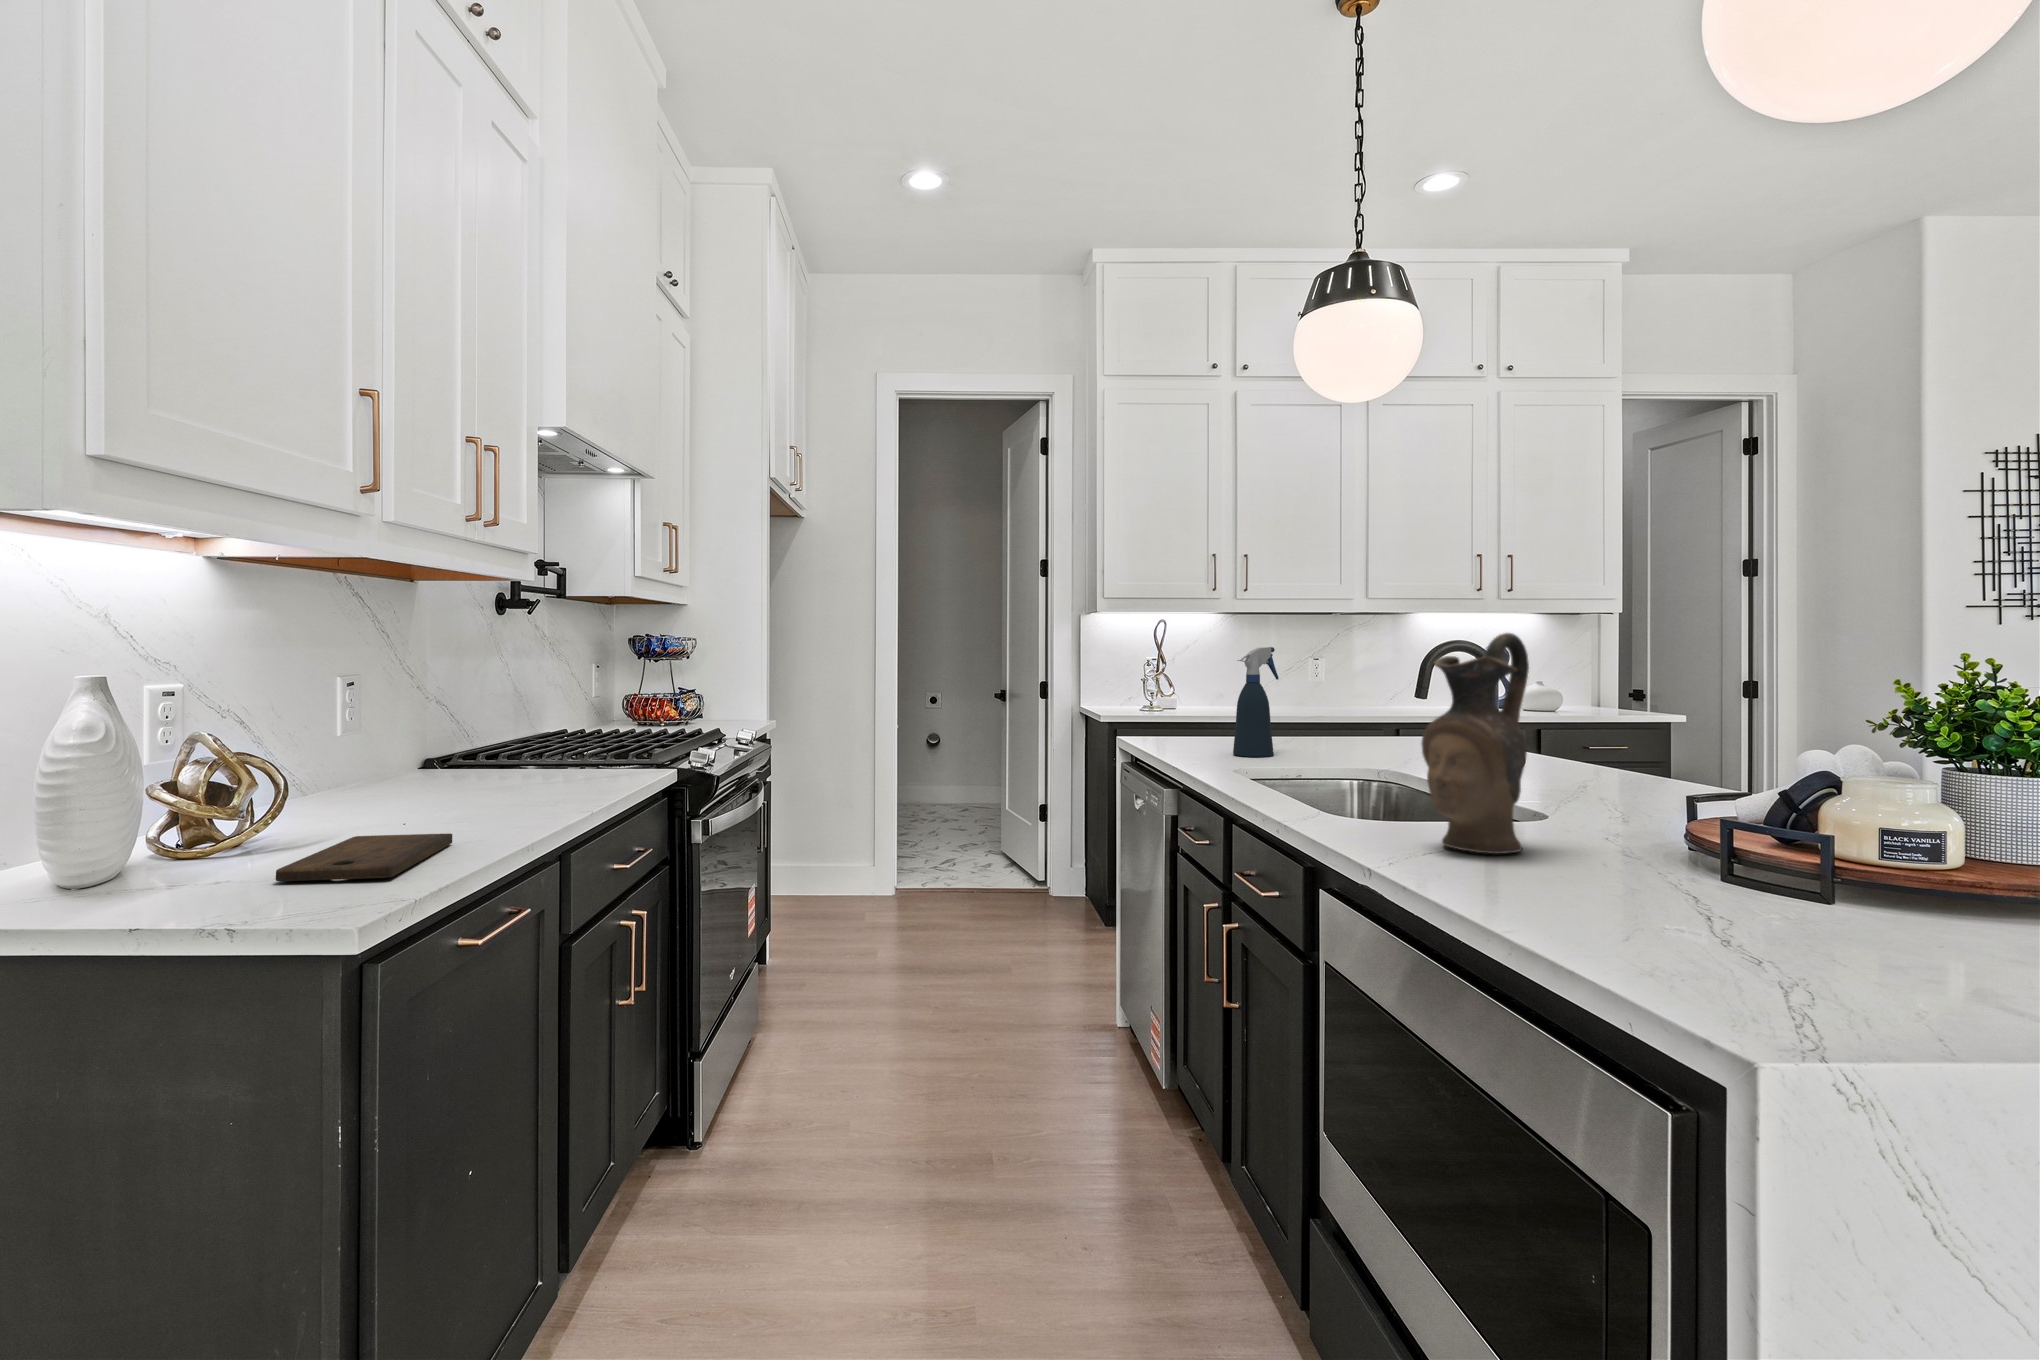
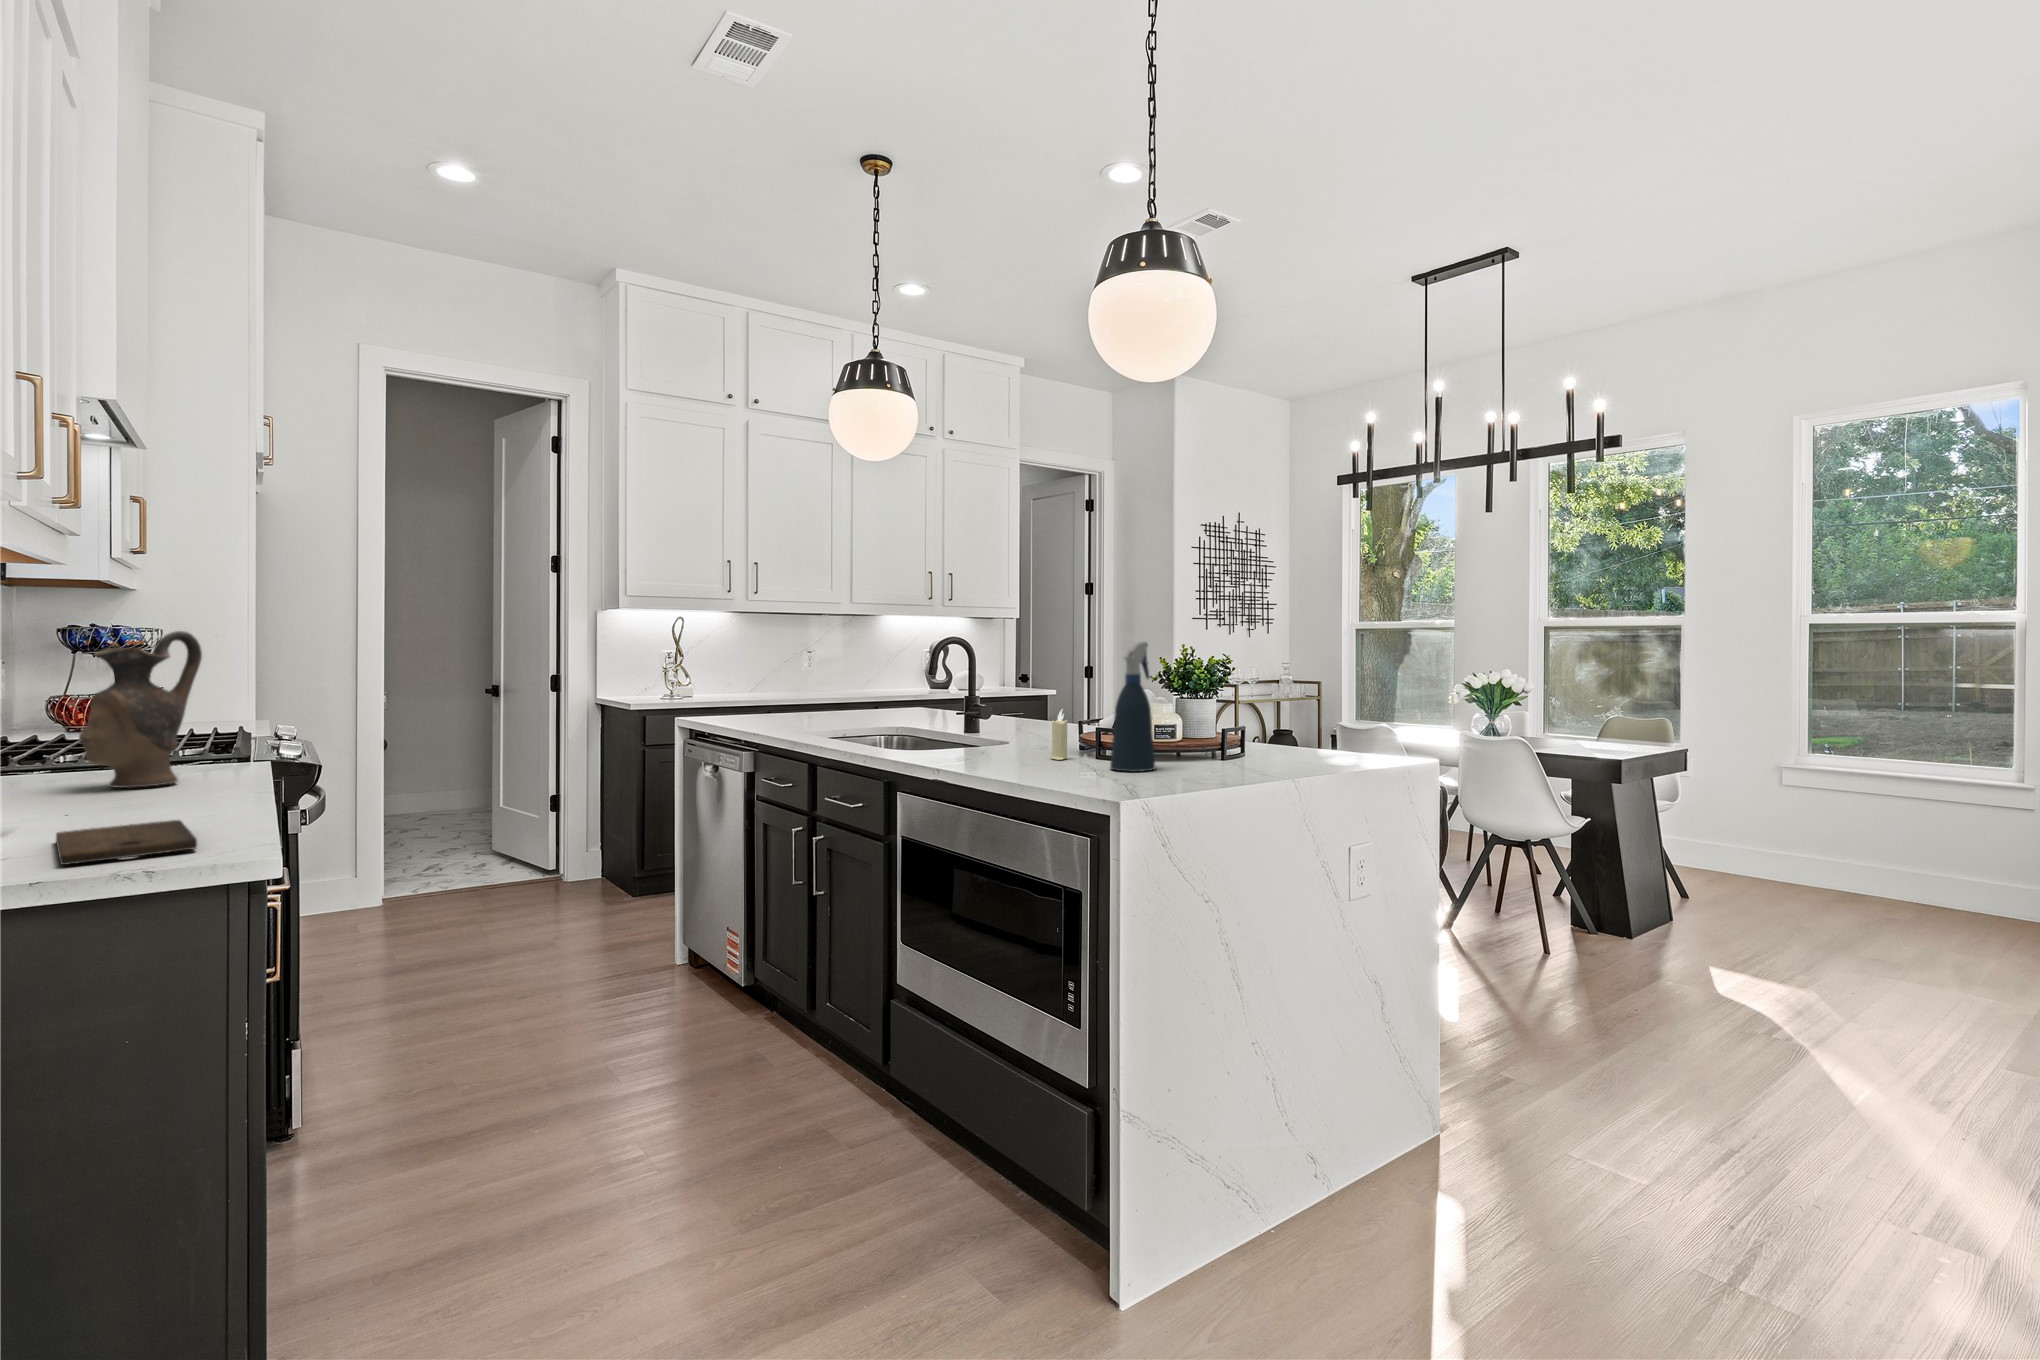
ceramic pitcher: present [1422,633,1529,854] -> present [79,631,202,788]
spray bottle: present [1233,647,1279,757] -> present [1110,642,1155,772]
candle: none [1605,777,1647,877] -> present [1050,709,1068,760]

